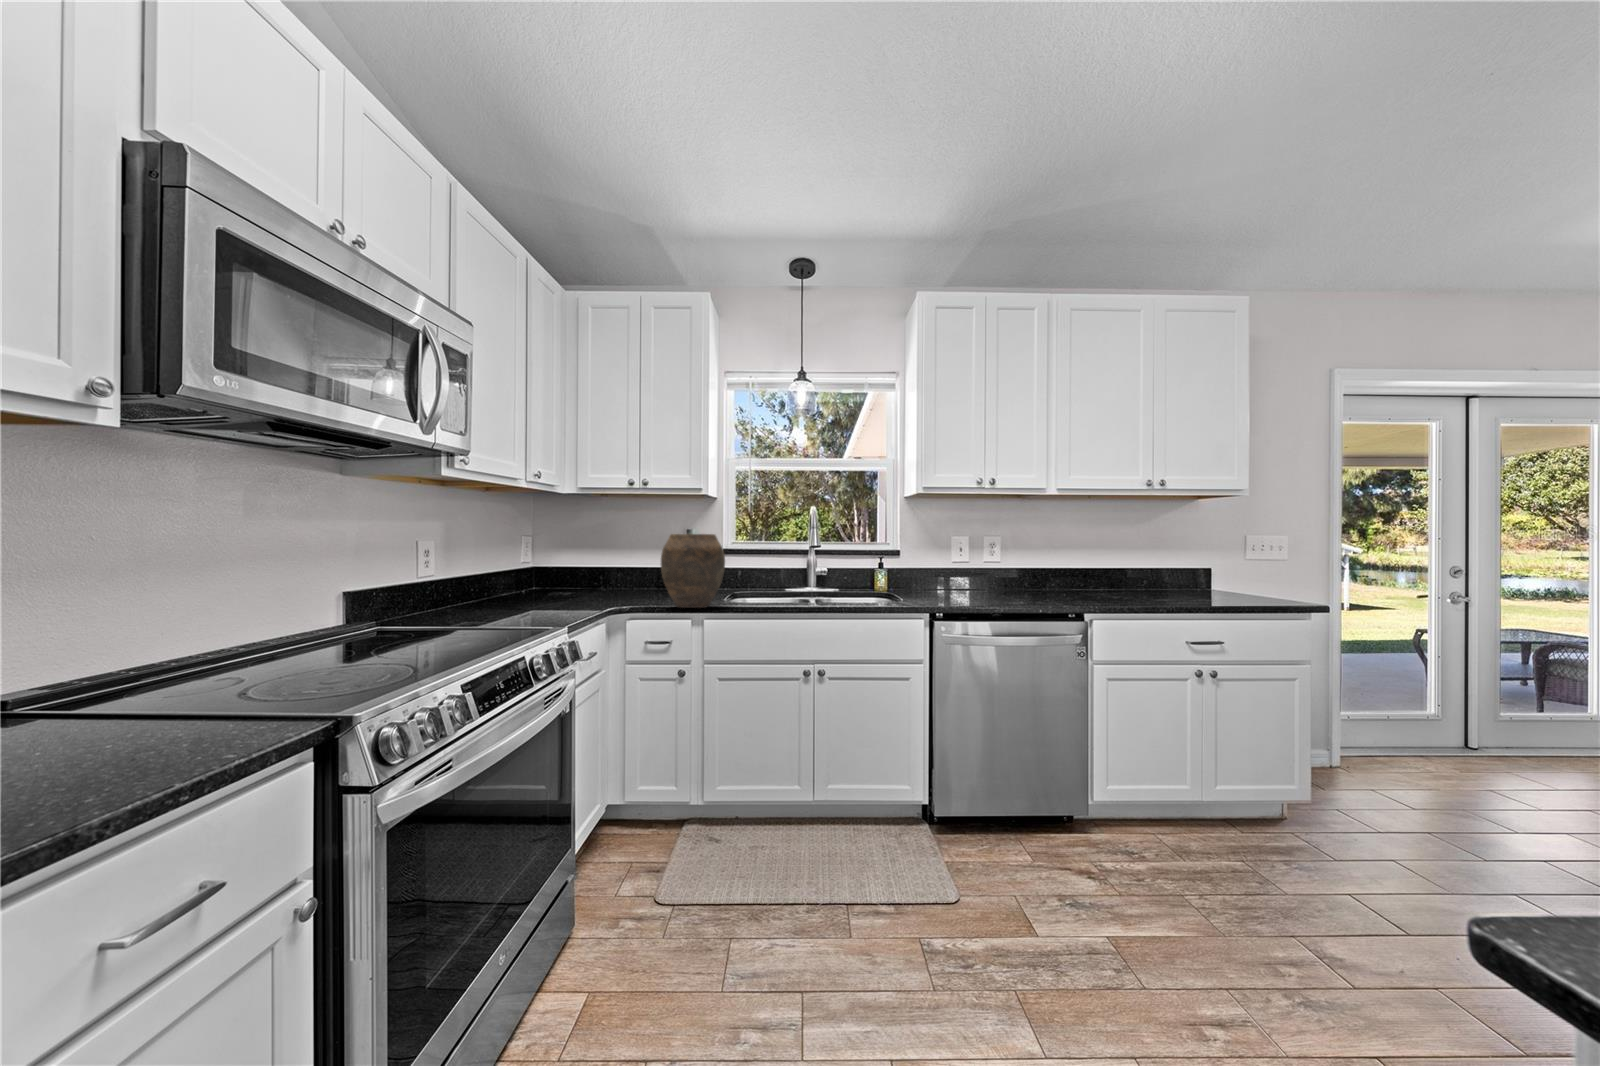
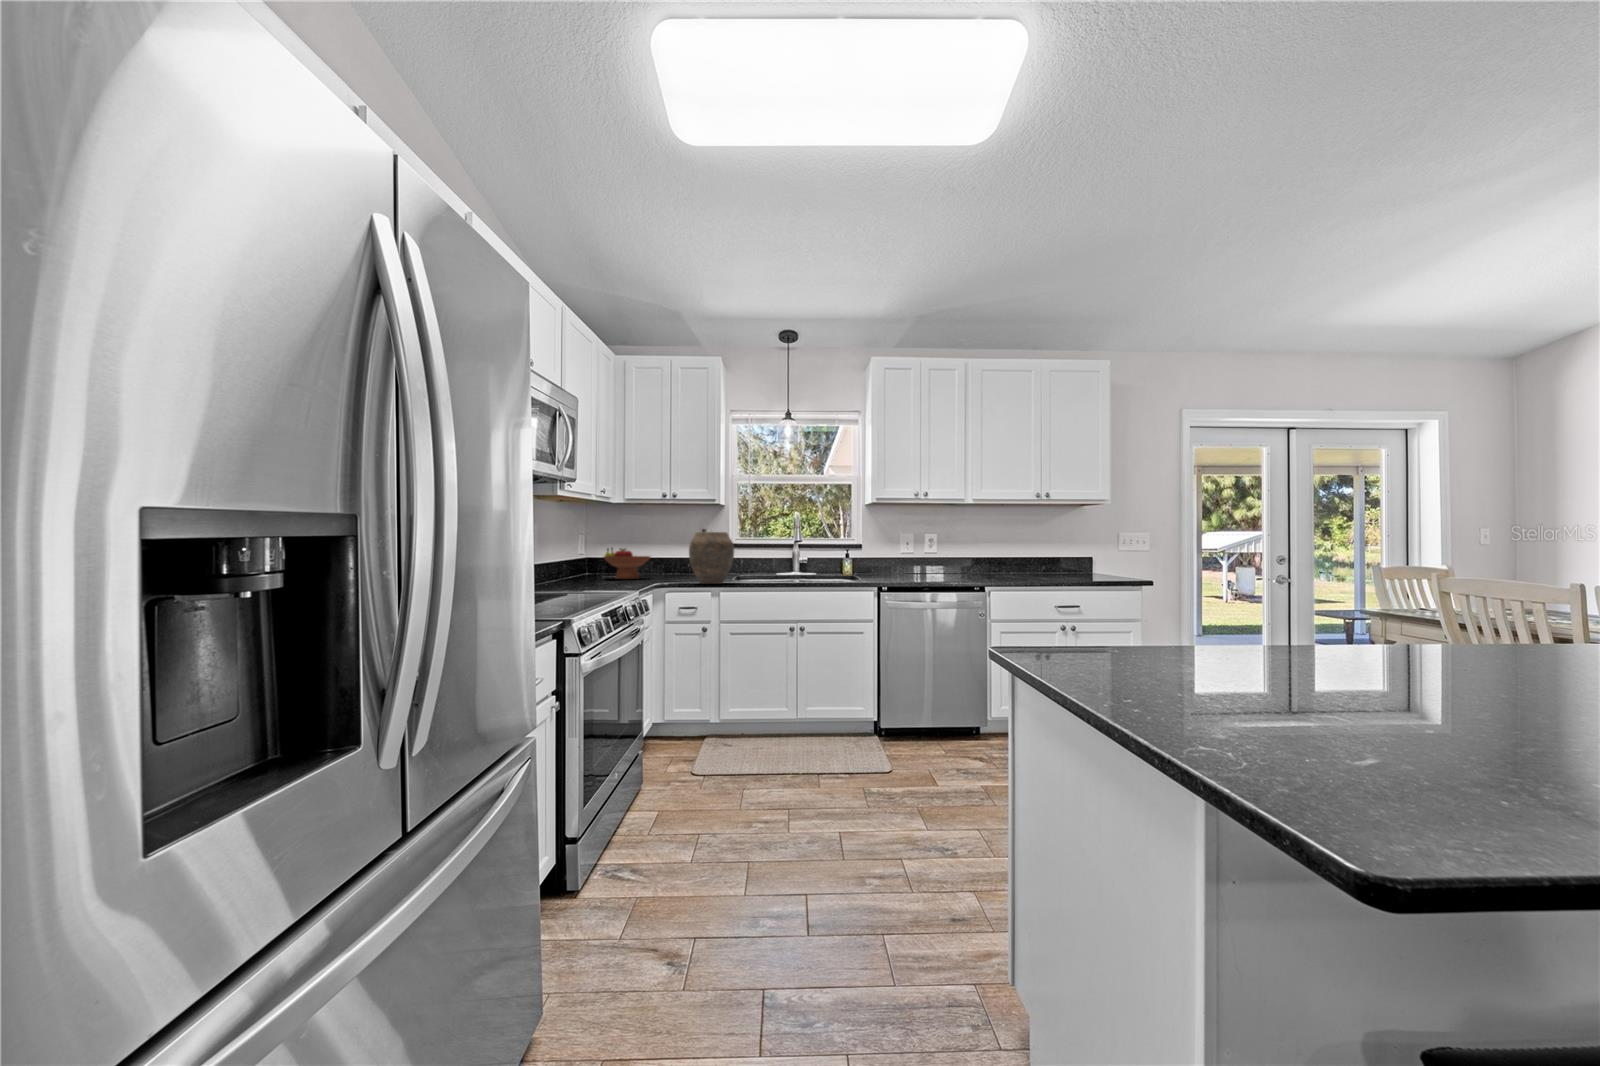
fruit bowl: none [552,553,619,597] -> present [603,548,650,579]

